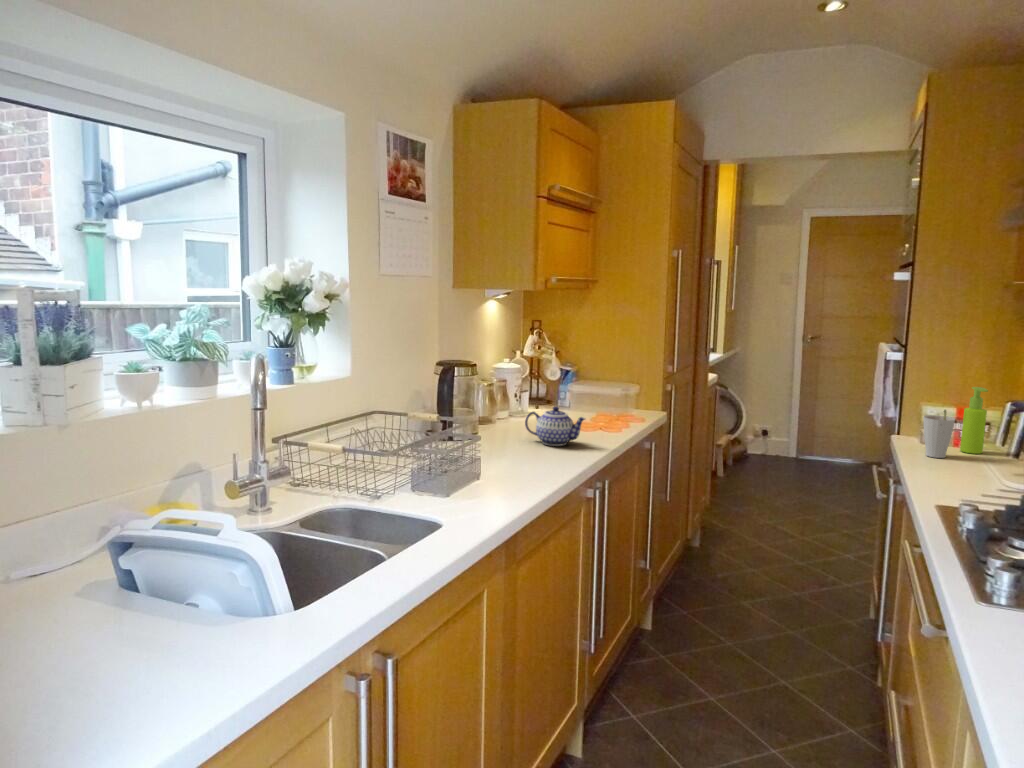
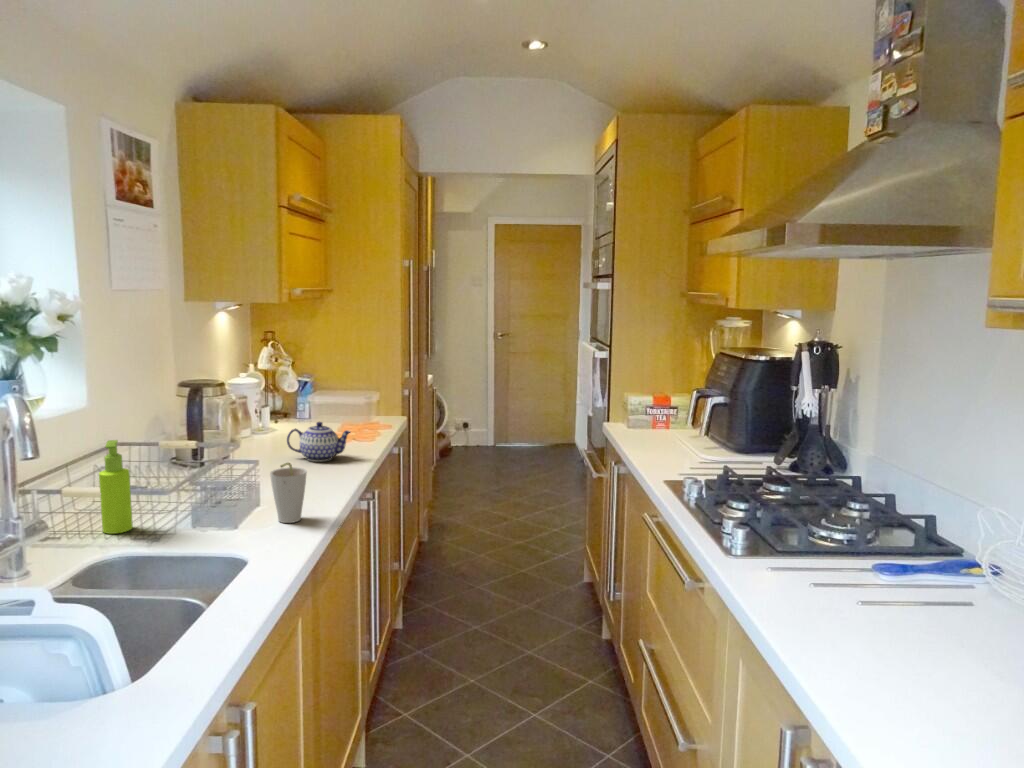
soap dispenser: present [960,387,988,454] -> present [99,440,133,534]
cup: present [924,410,955,458] -> present [270,463,307,523]

